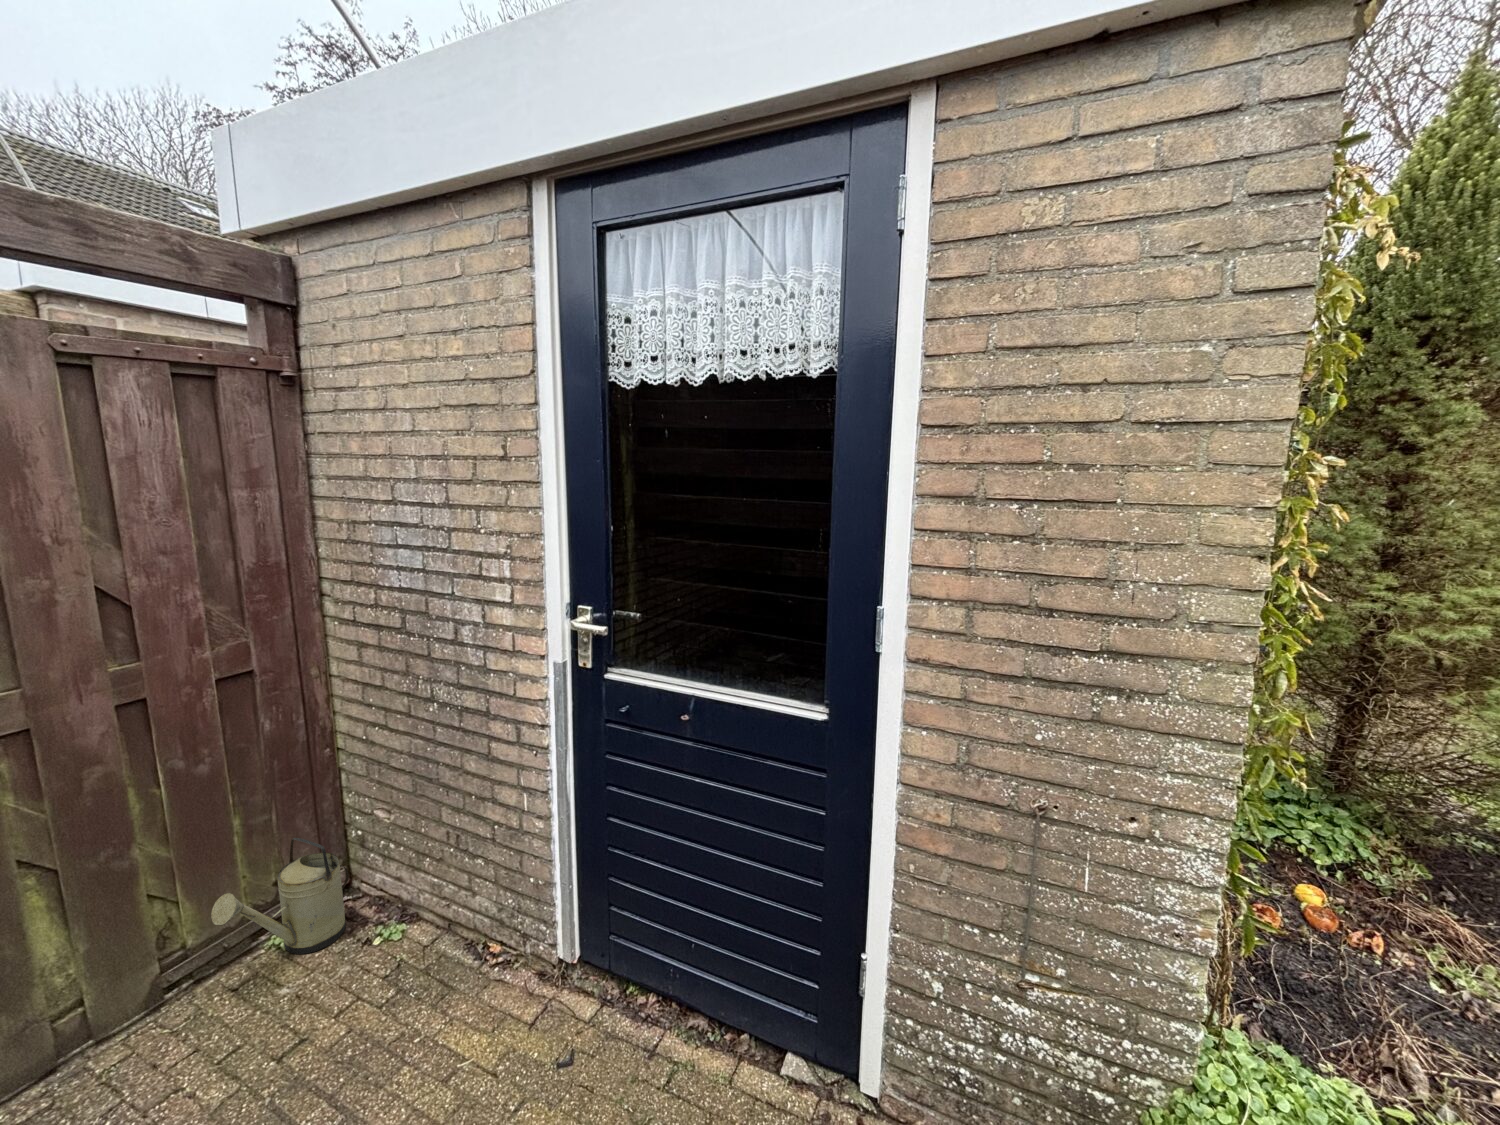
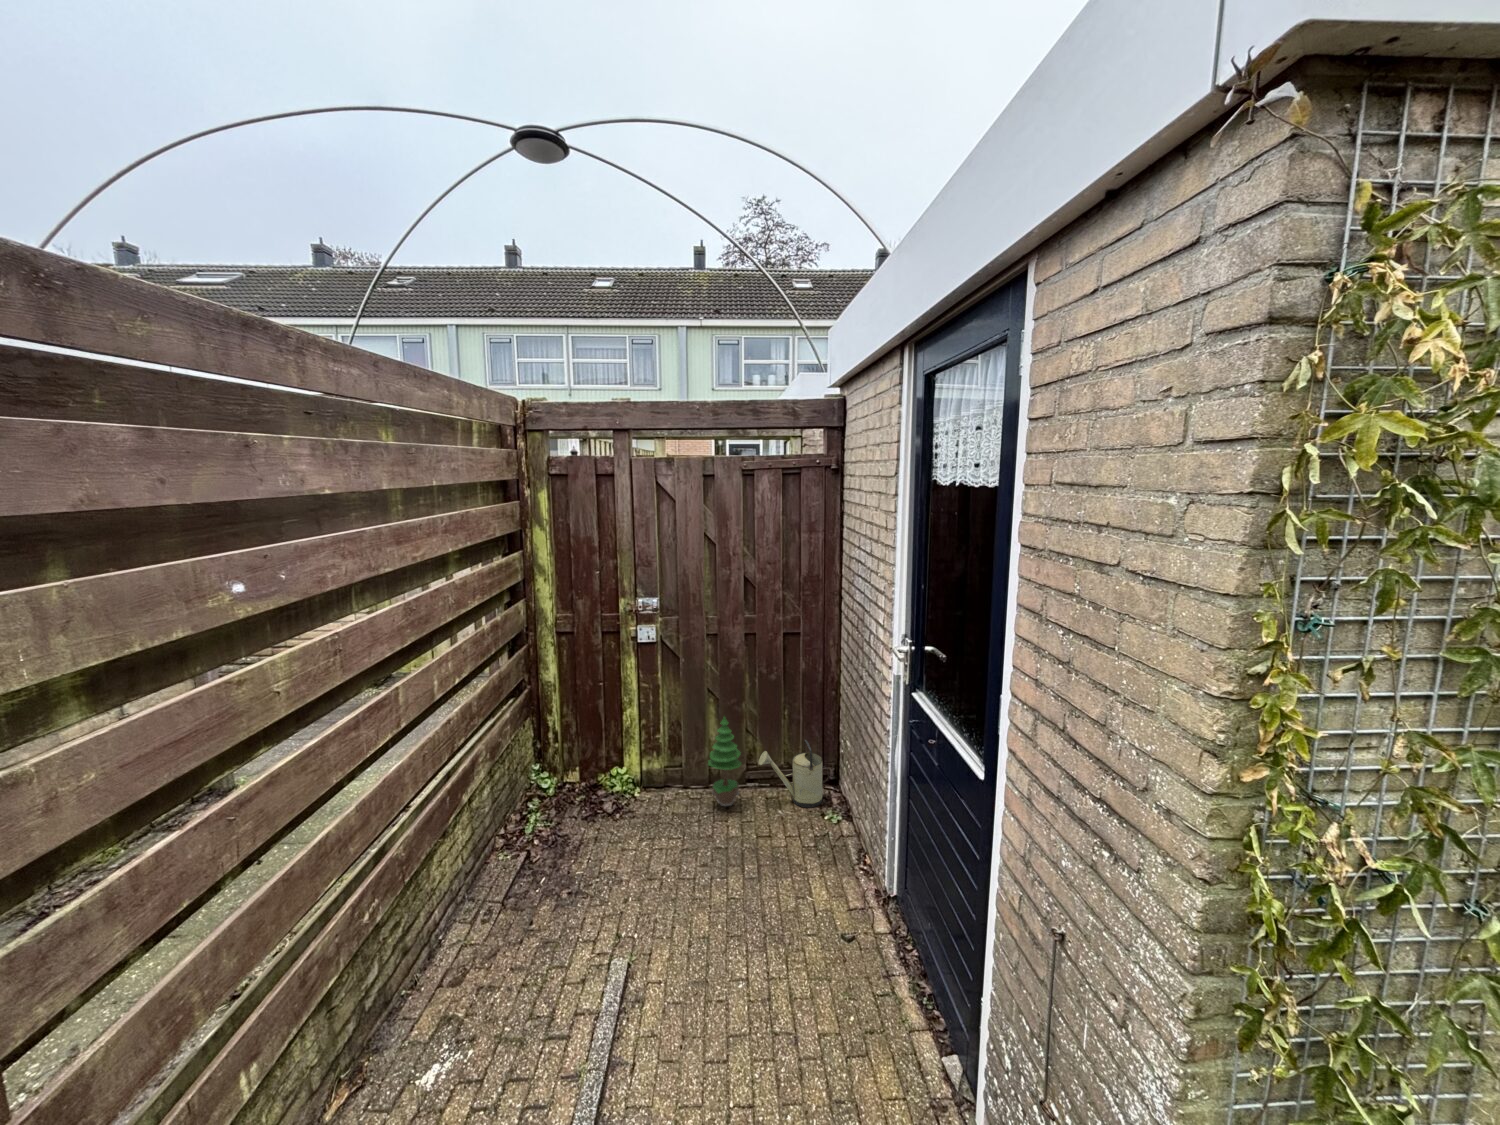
potted tree: none [78,868,180,1056] -> present [708,717,741,806]

